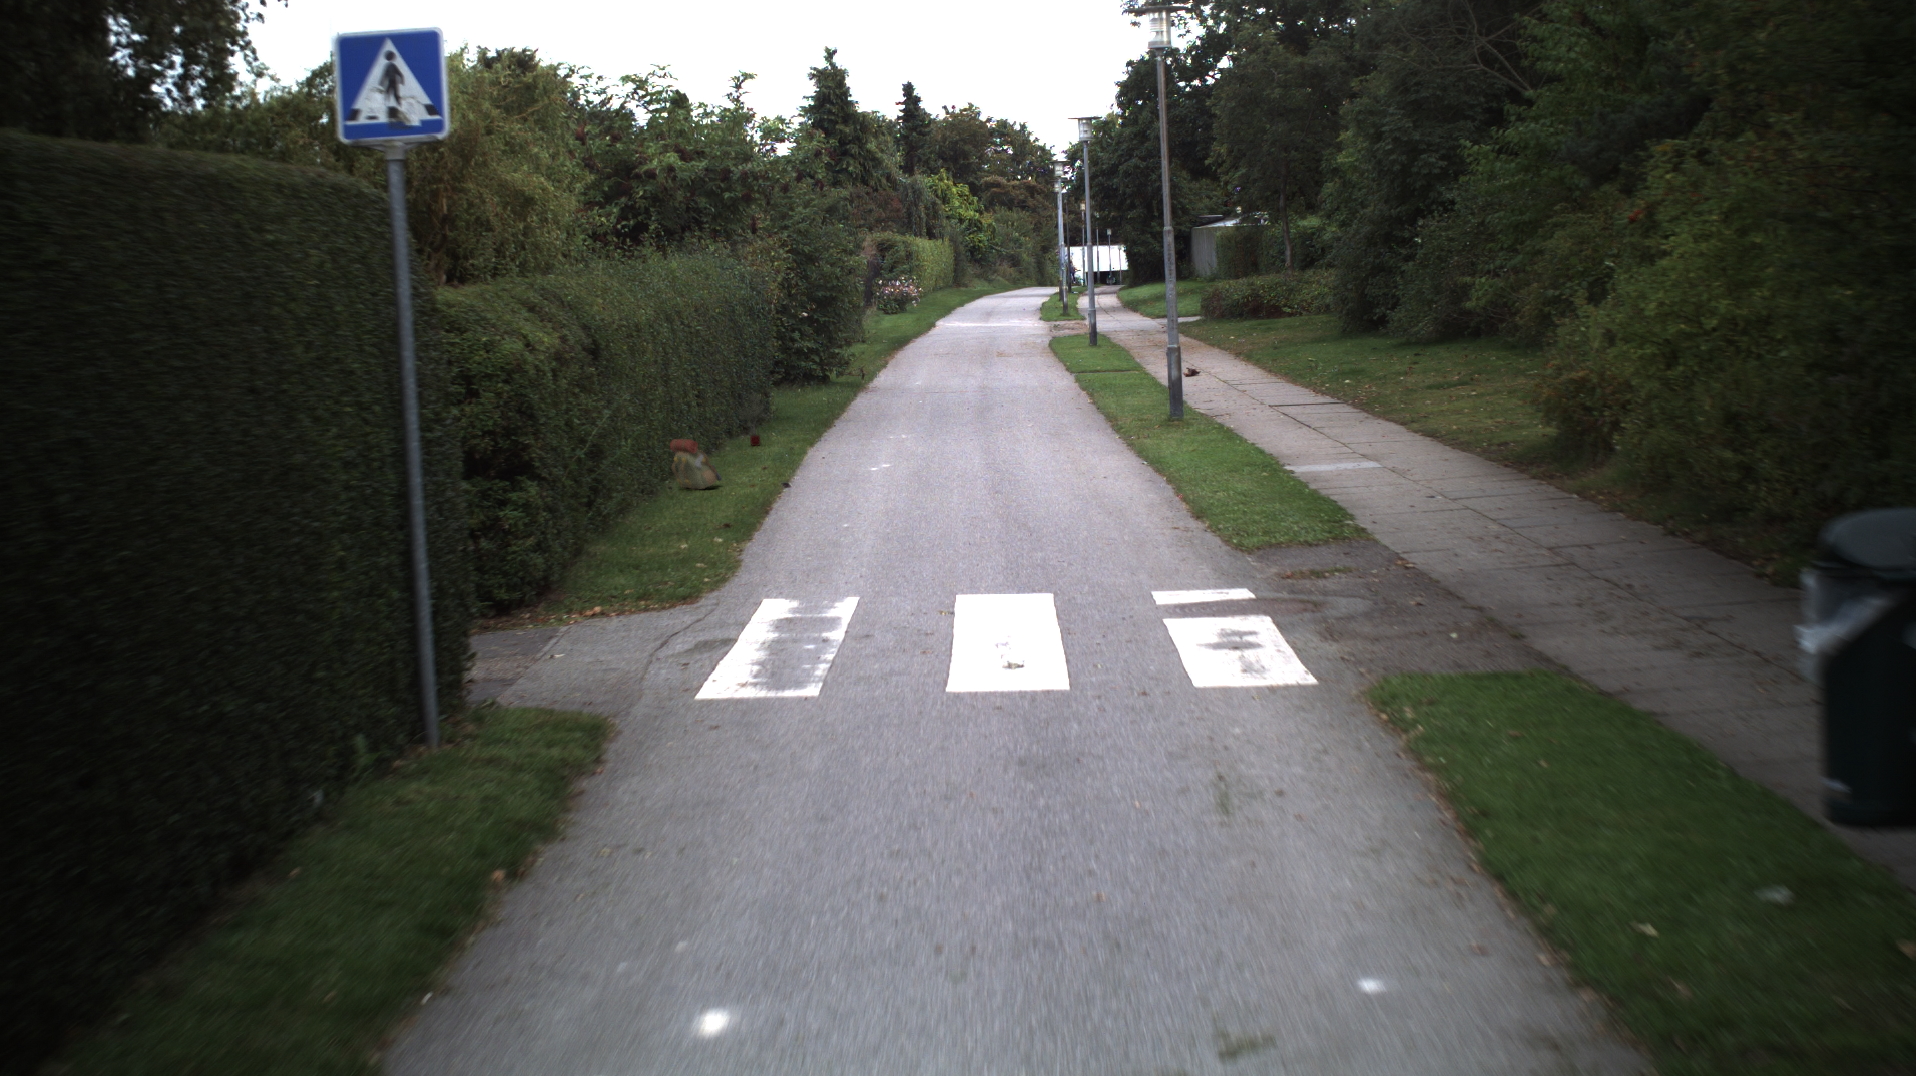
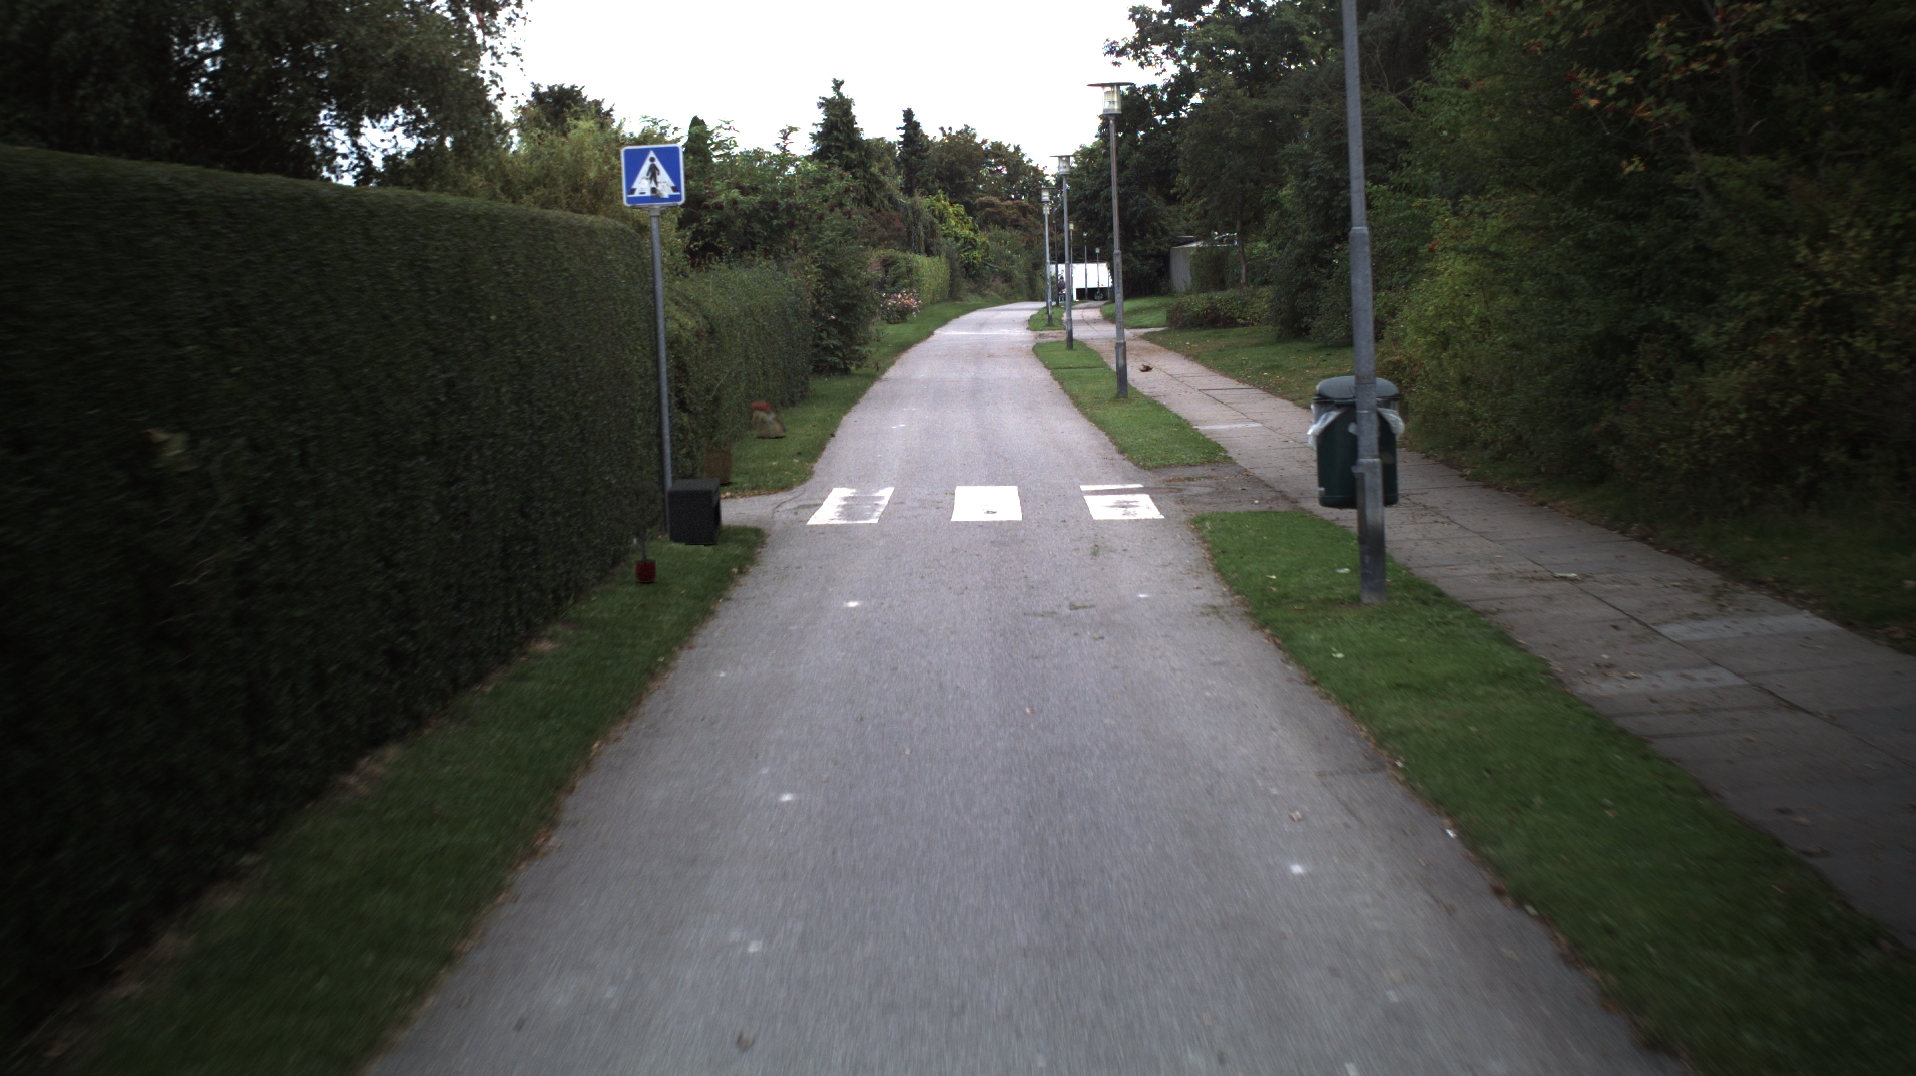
potted tree: present [737,391,764,446] -> present [609,471,664,583]
woven basket: none [566,521,614,589] -> present [703,442,733,484]
bench: none [426,623,550,764] -> present [667,478,722,545]

